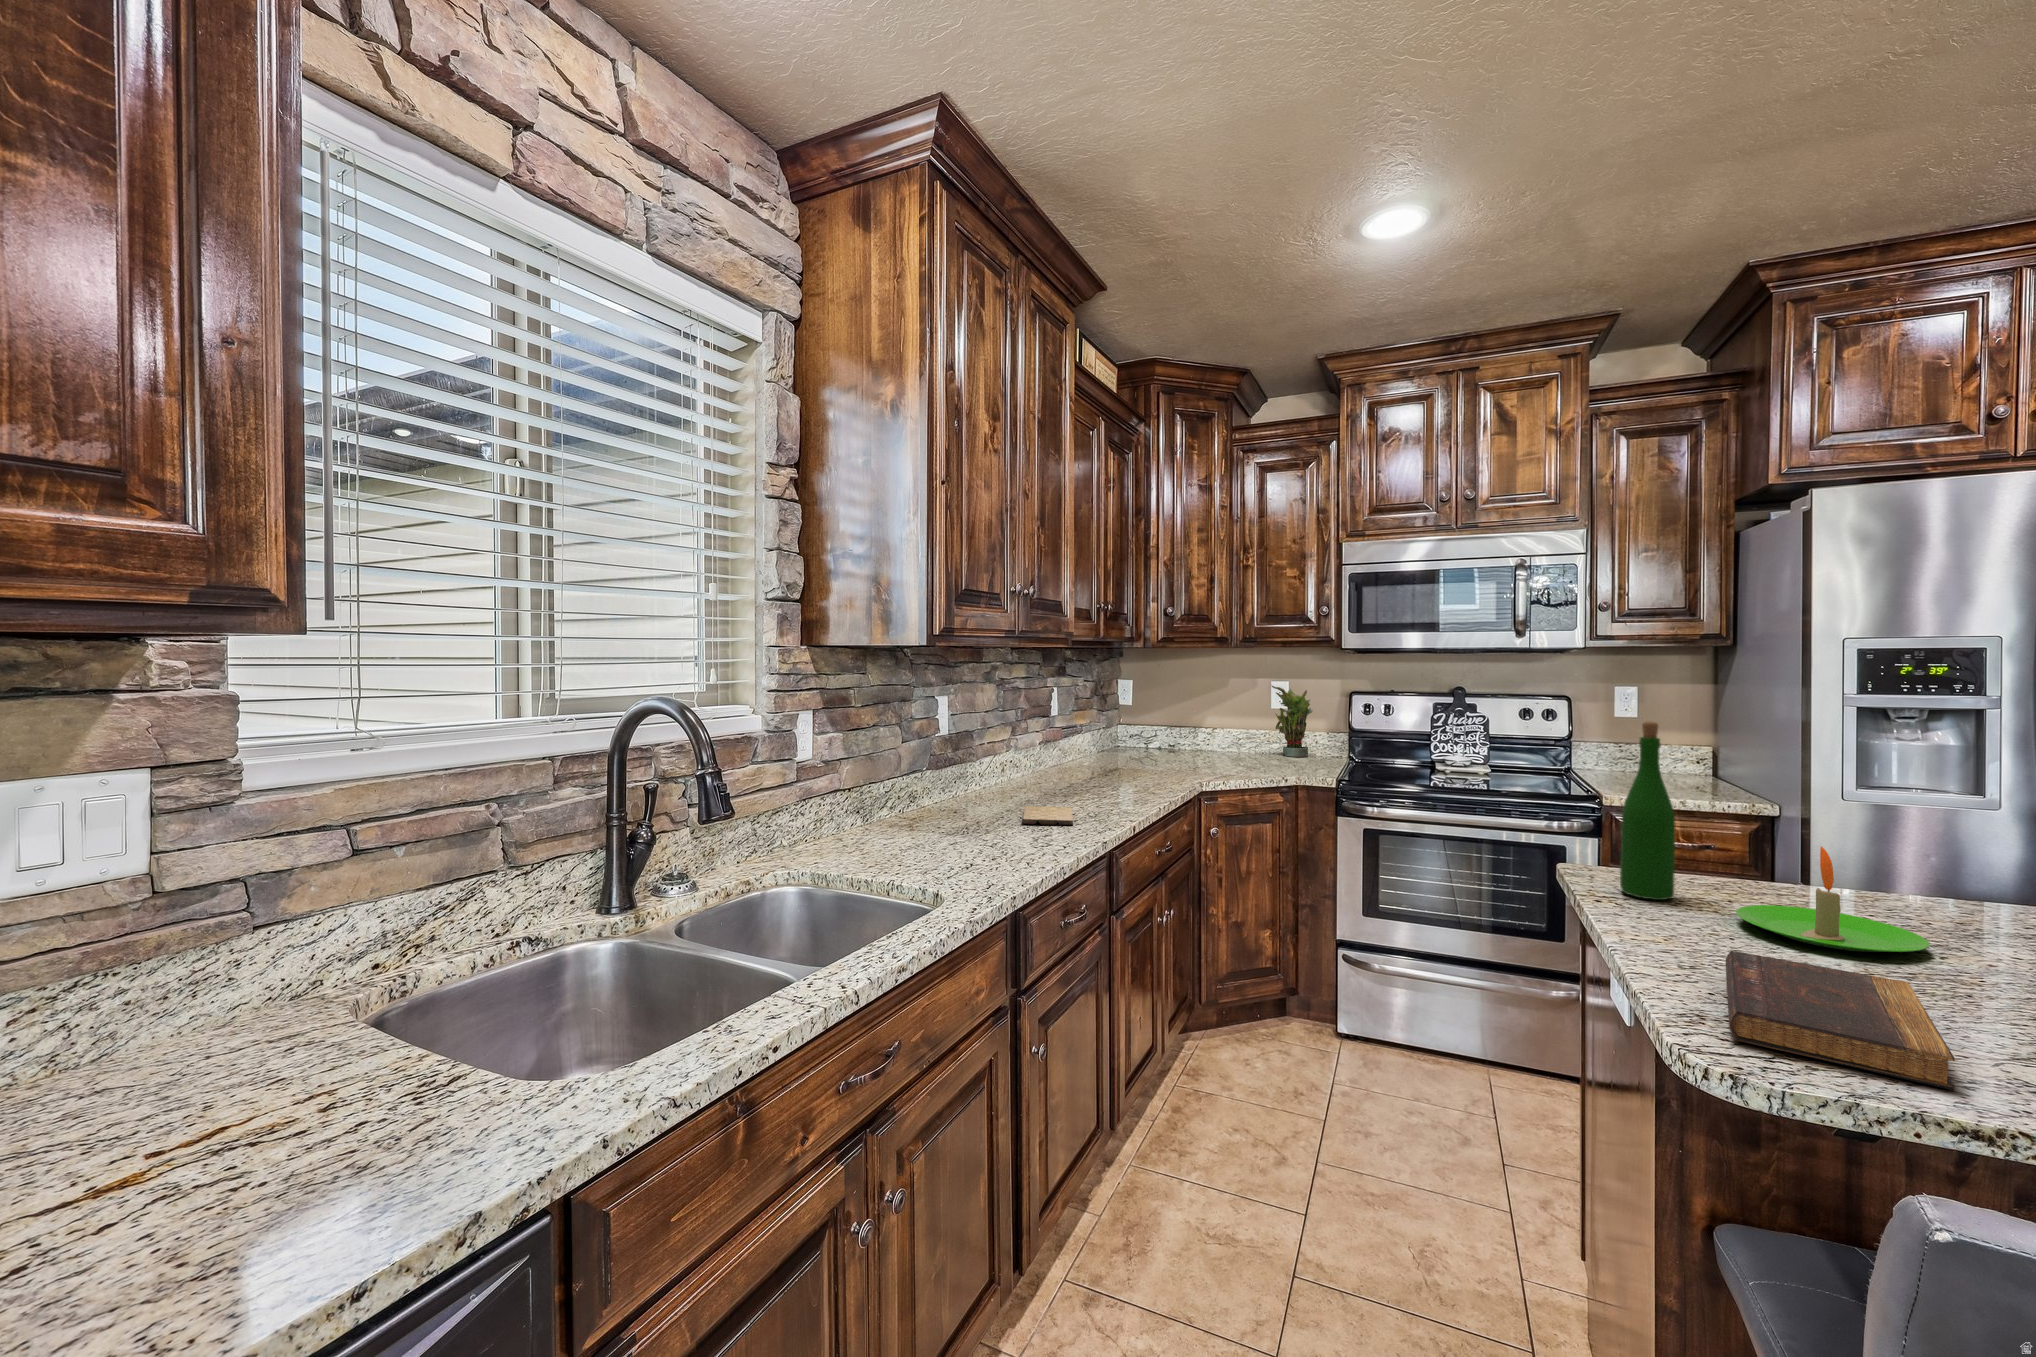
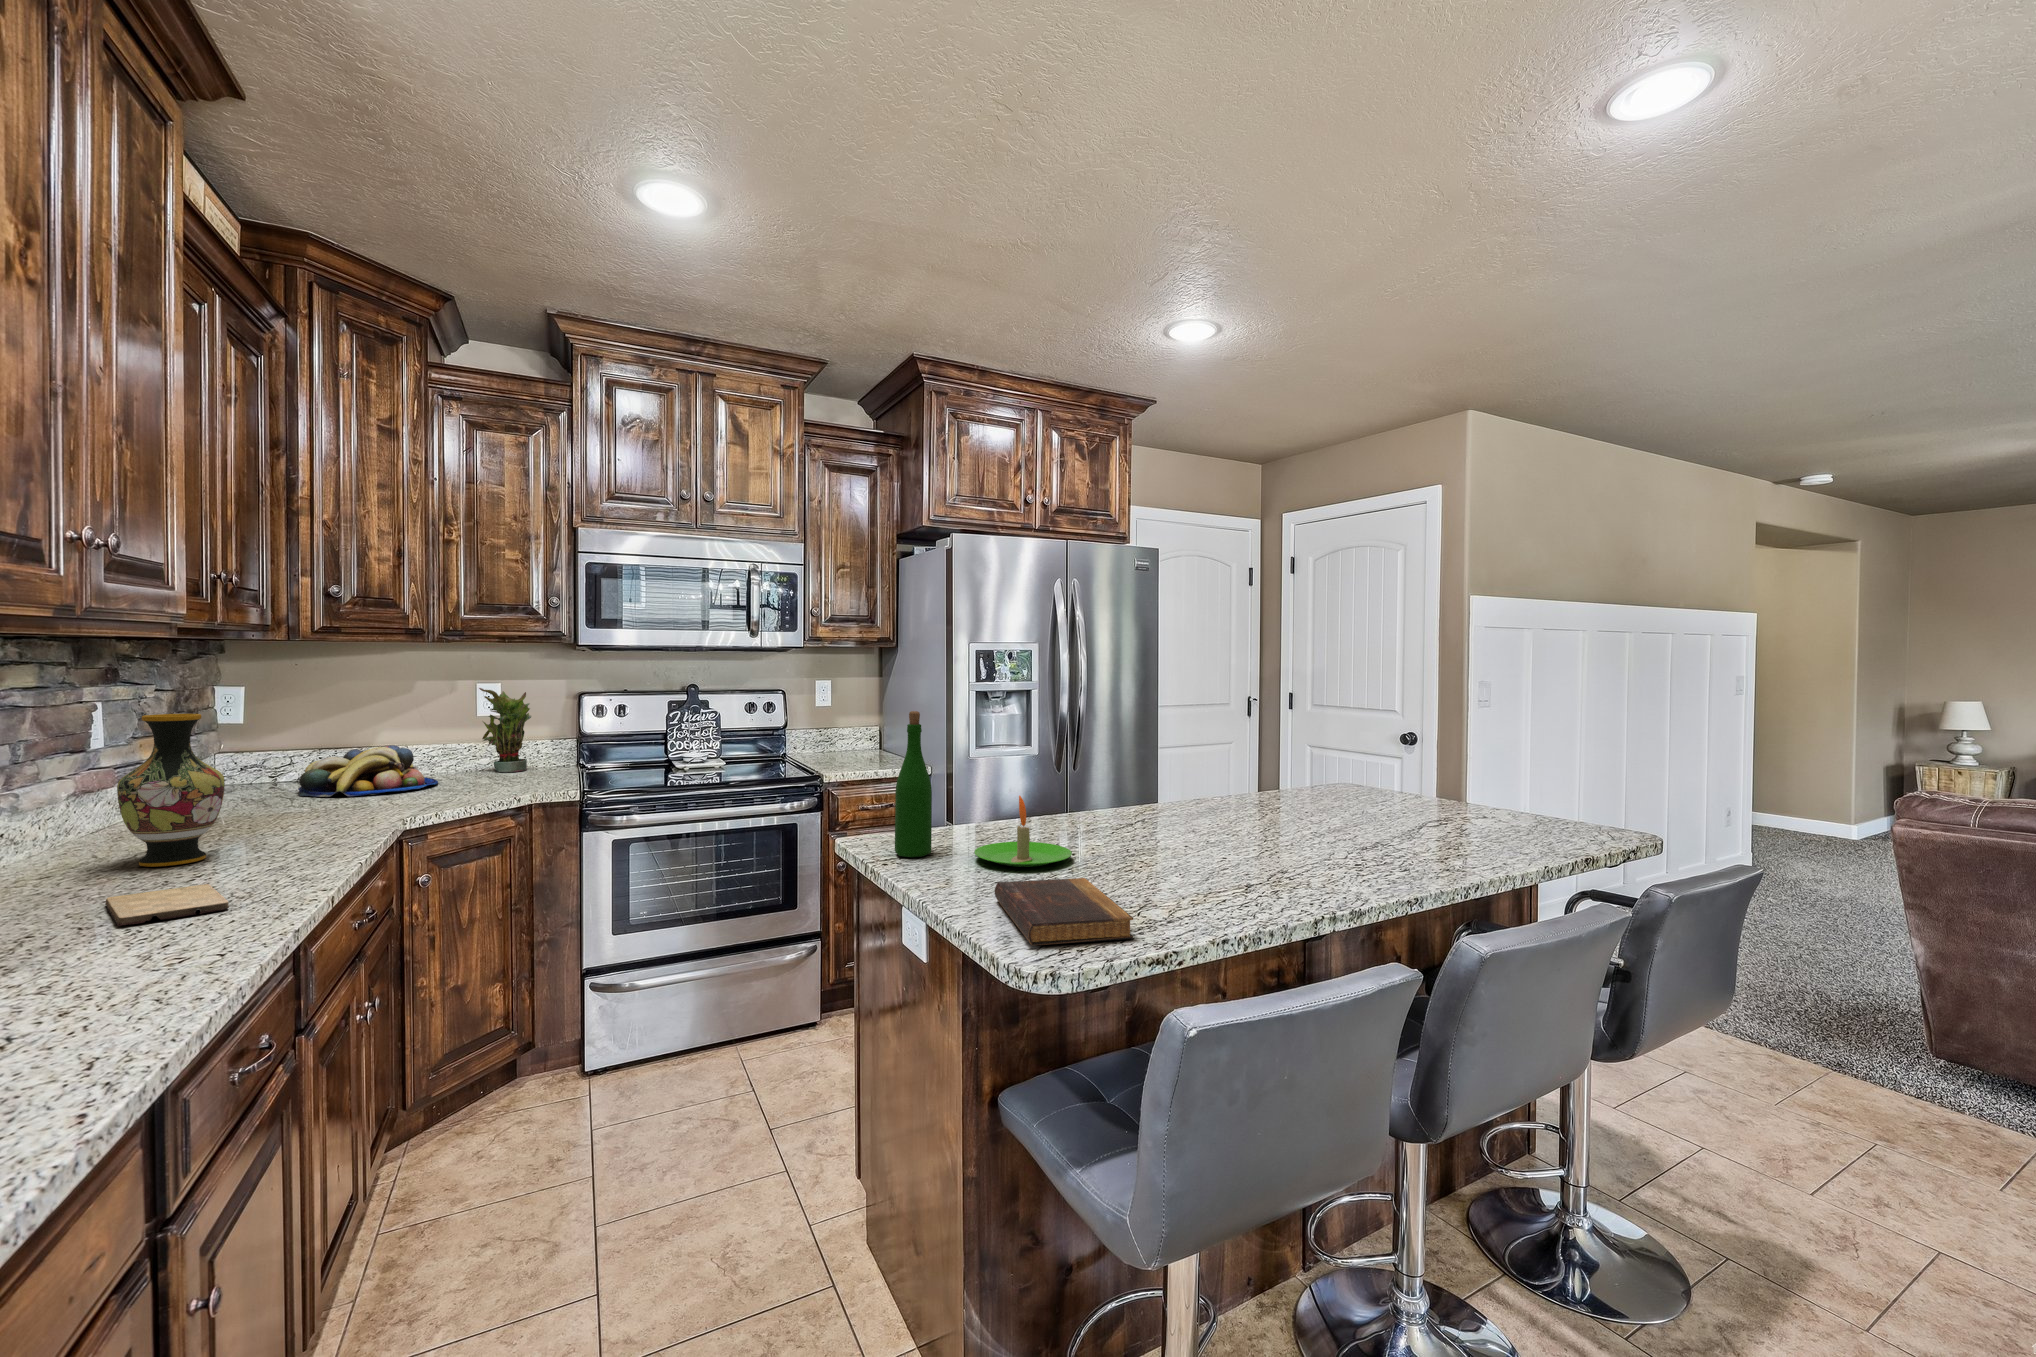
vase: none [1042,697,1092,793] -> present [117,714,225,867]
fruit bowl: none [1151,728,1238,763] -> present [298,745,438,797]

